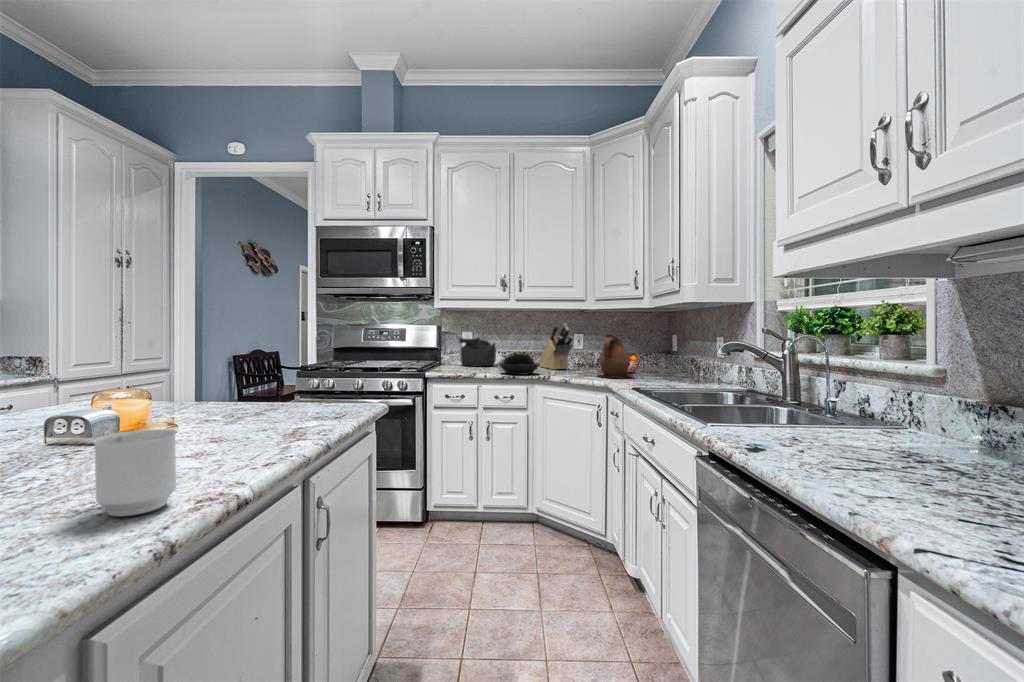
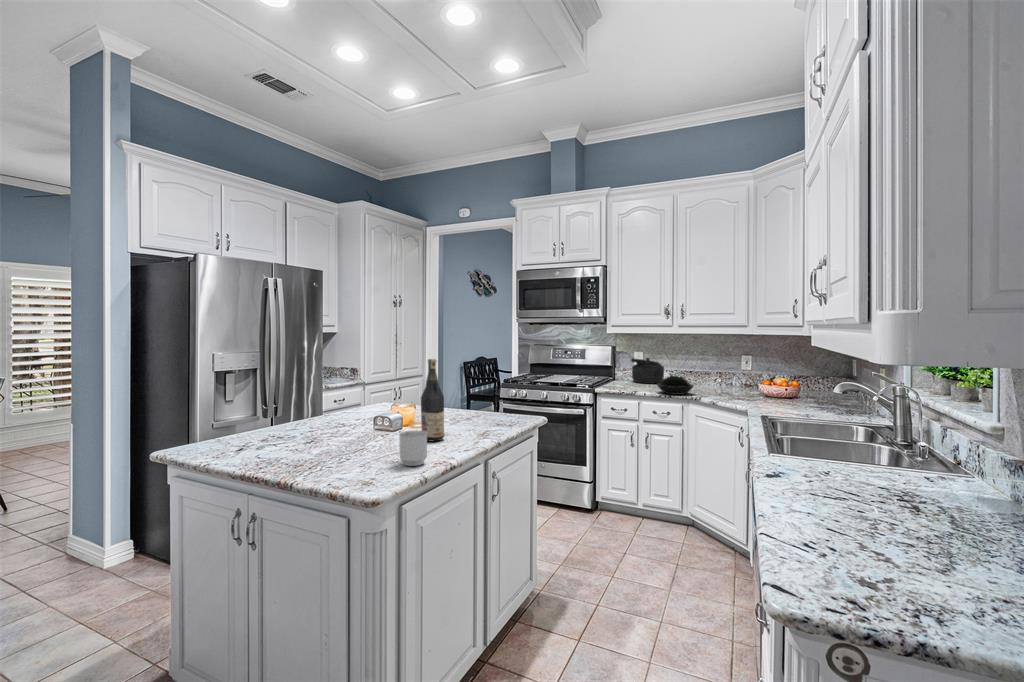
wine bottle: none [162,292,216,454] -> present [421,359,444,441]
knife block: present [539,324,573,370] -> none [704,348,732,390]
ceramic pitcher: present [598,334,634,377] -> none [744,362,784,403]

